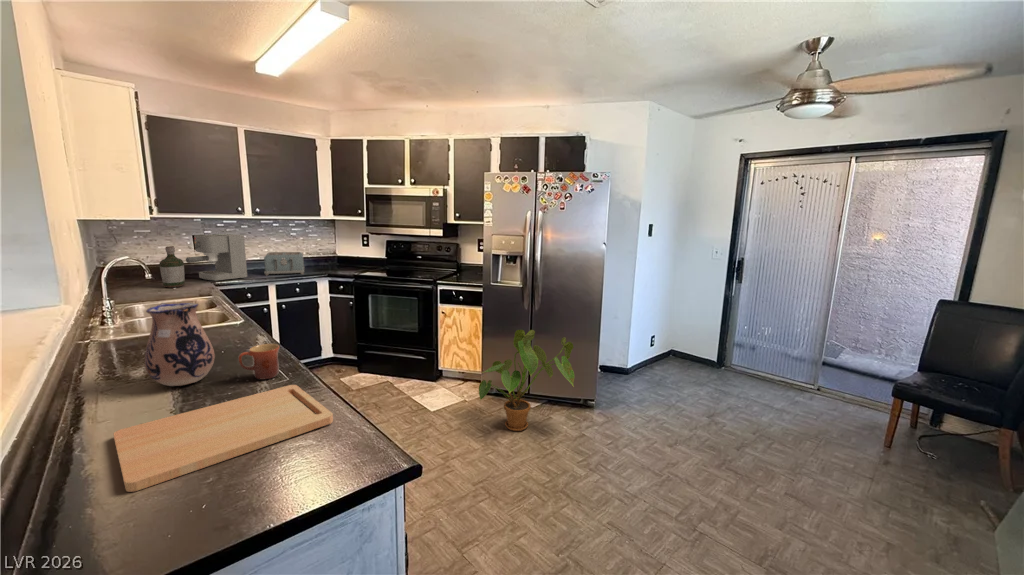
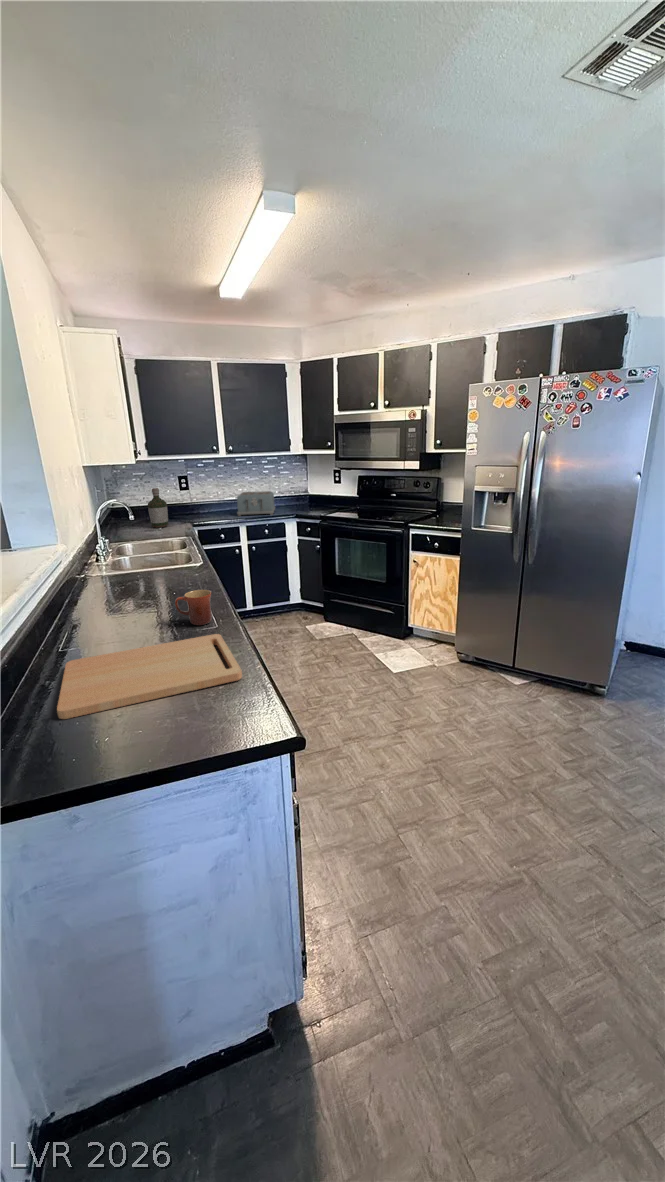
coffee maker: present [186,234,247,281] -> none [170,474,222,522]
ceramic pitcher: present [145,303,215,386] -> none [100,546,158,624]
house plant: present [479,330,574,431] -> none [445,587,577,710]

